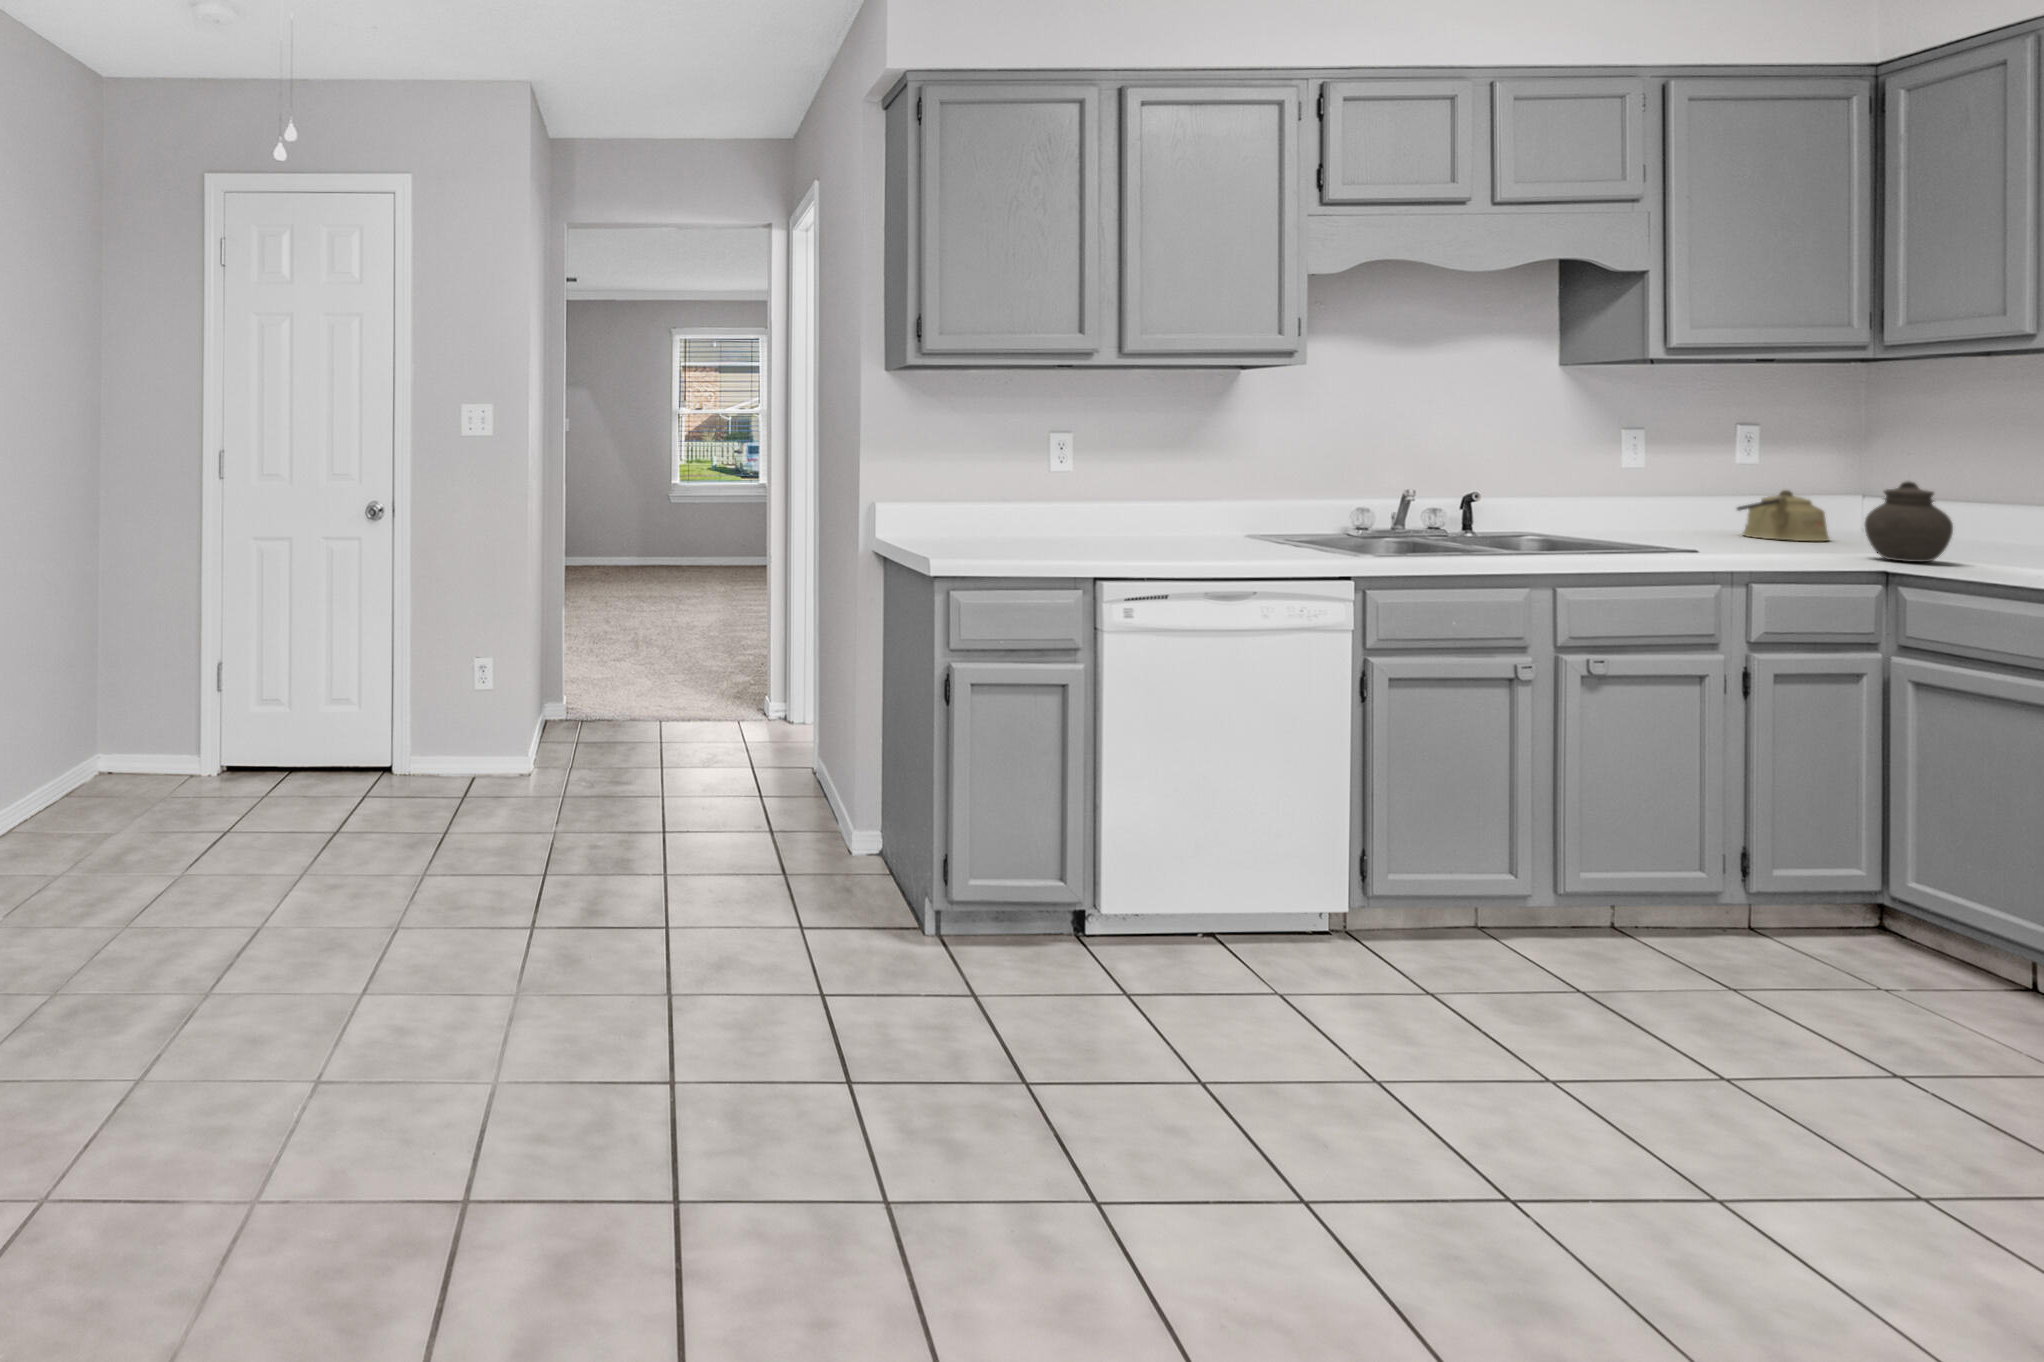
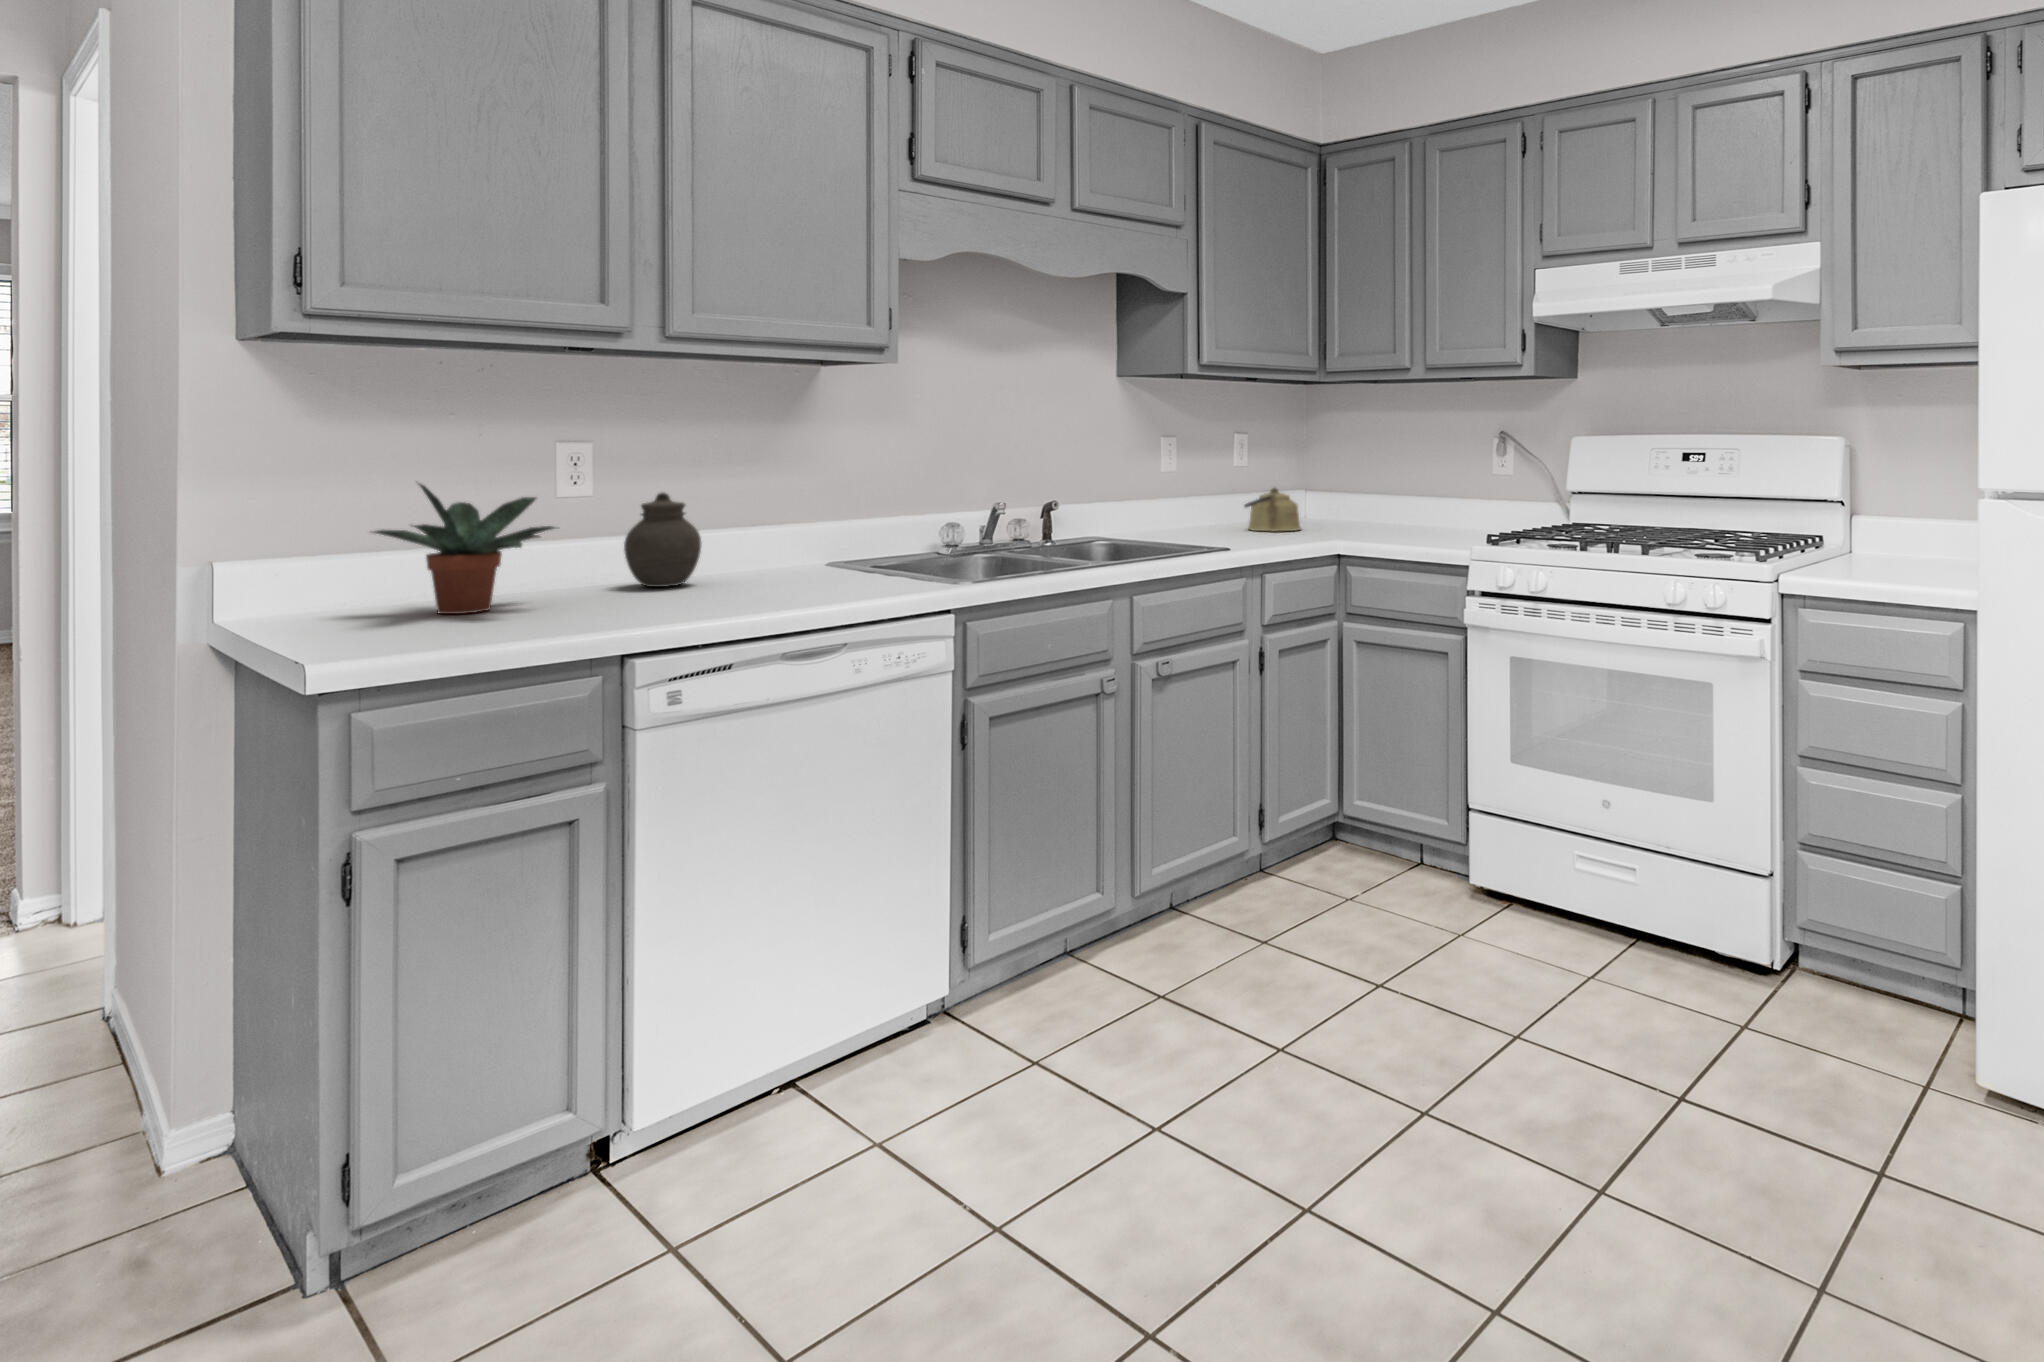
potted plant: none [928,454,1042,543] -> present [371,483,555,614]
jar: present [1865,482,1953,562] -> present [624,493,701,587]

